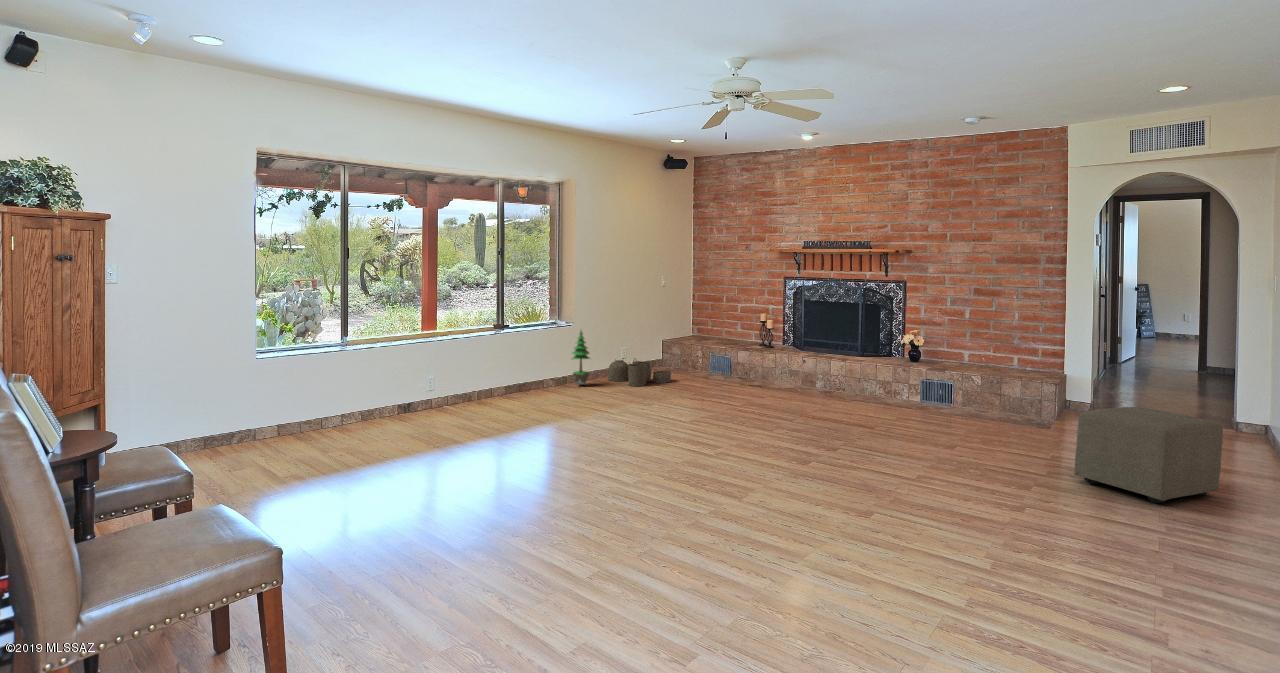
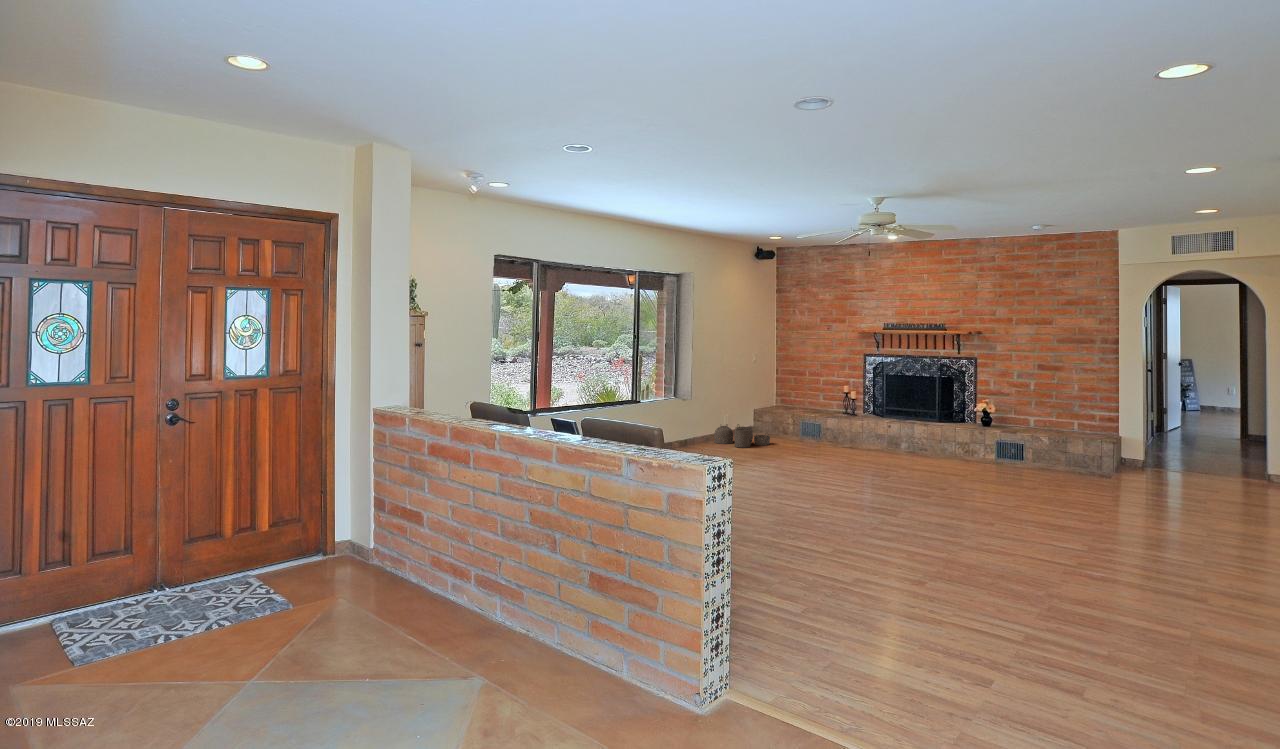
potted tree: present [572,331,590,385] -> none [686,399,704,447]
ottoman: present [1074,407,1223,503] -> none [1136,458,1254,530]

